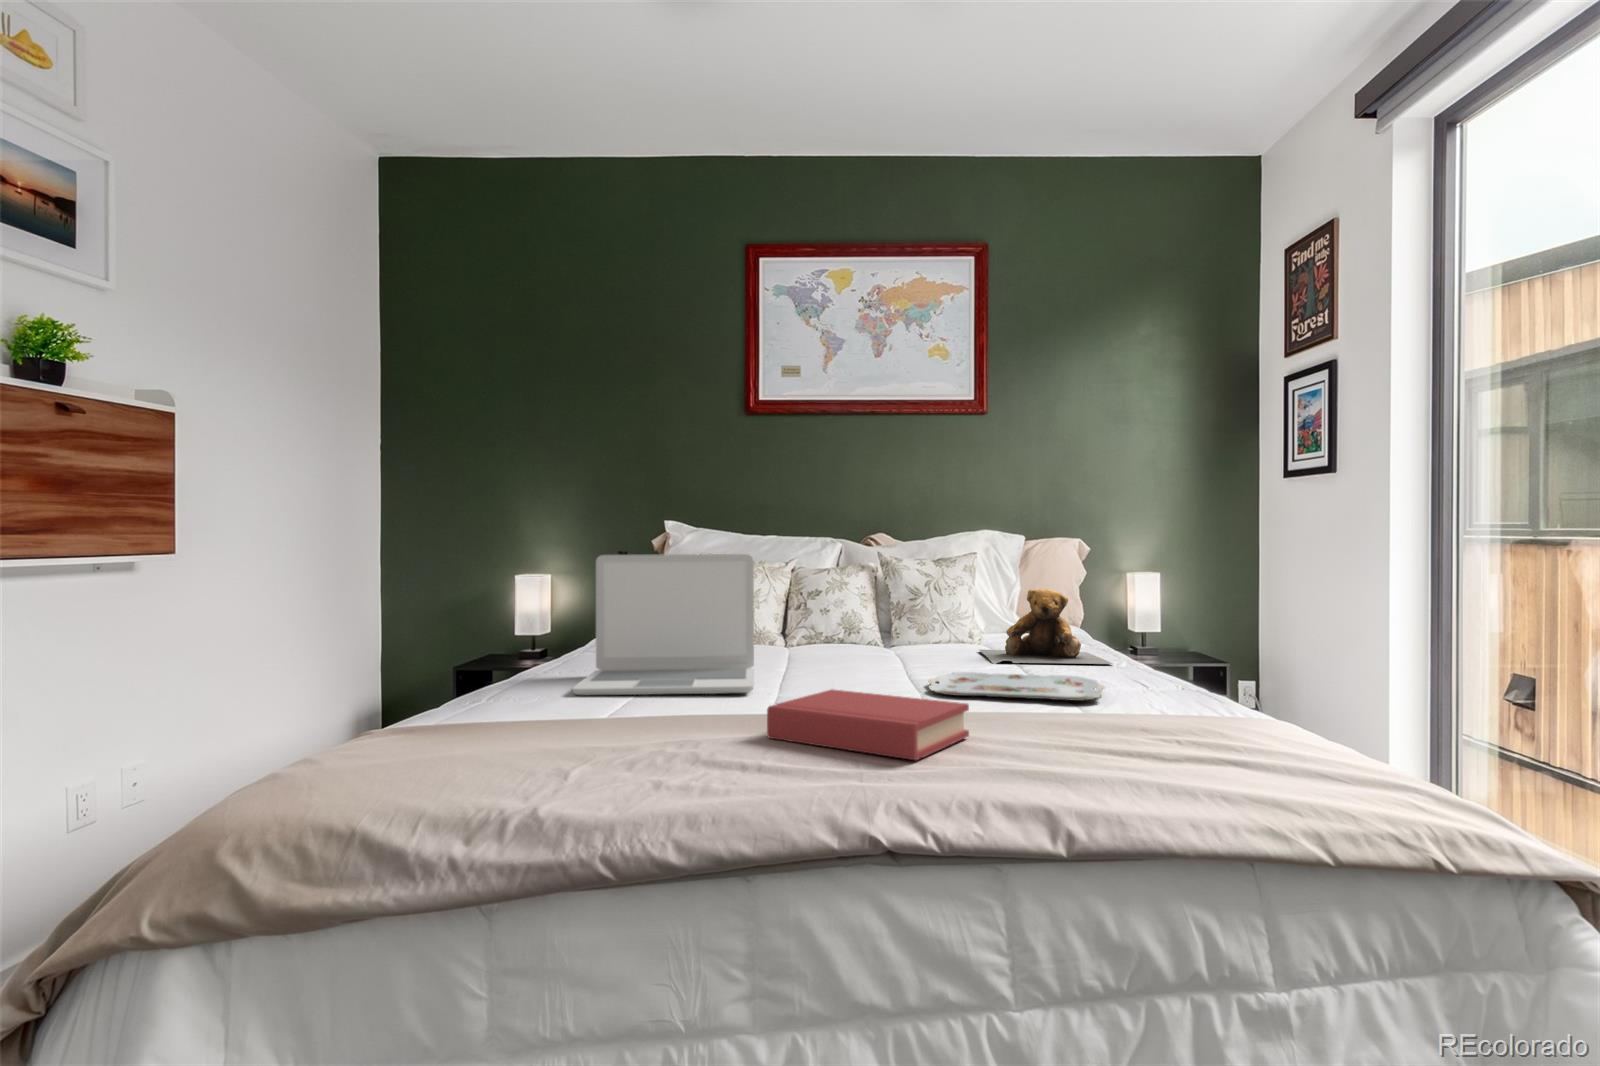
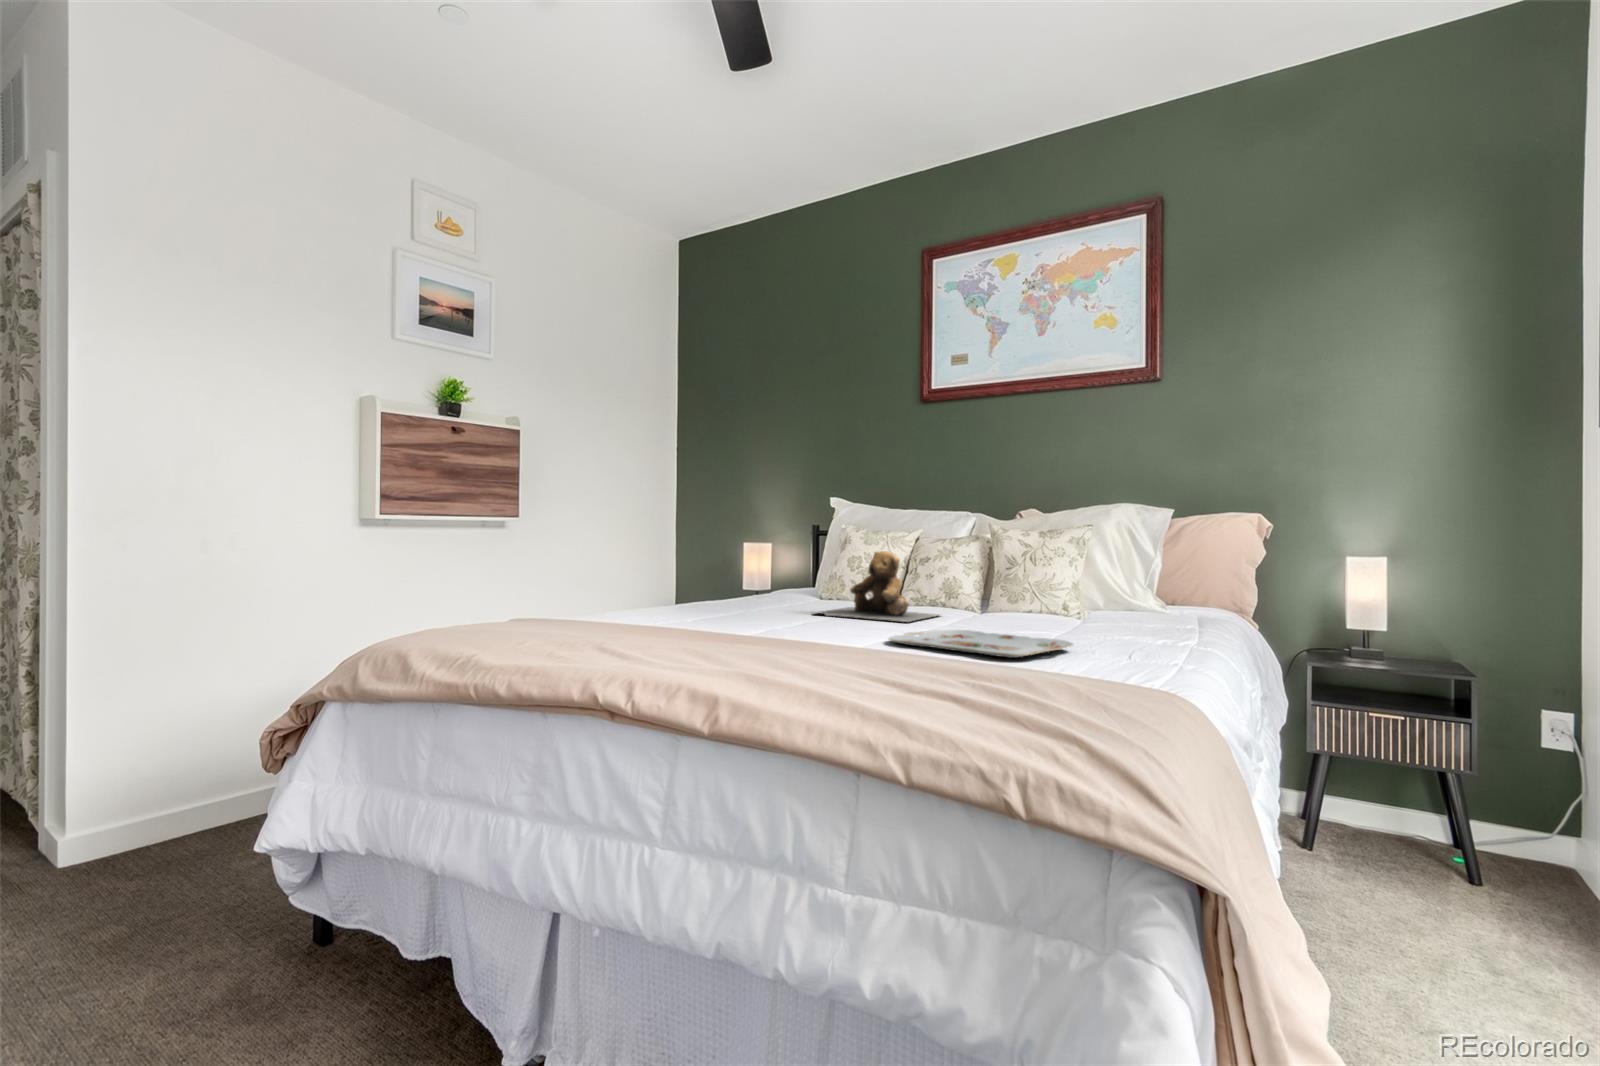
laptop: present [573,554,754,696] -> none [619,516,789,628]
teddy bear: present [979,589,1113,664] -> present [818,551,939,622]
hardback book: present [767,689,969,760] -> none [653,622,803,673]

